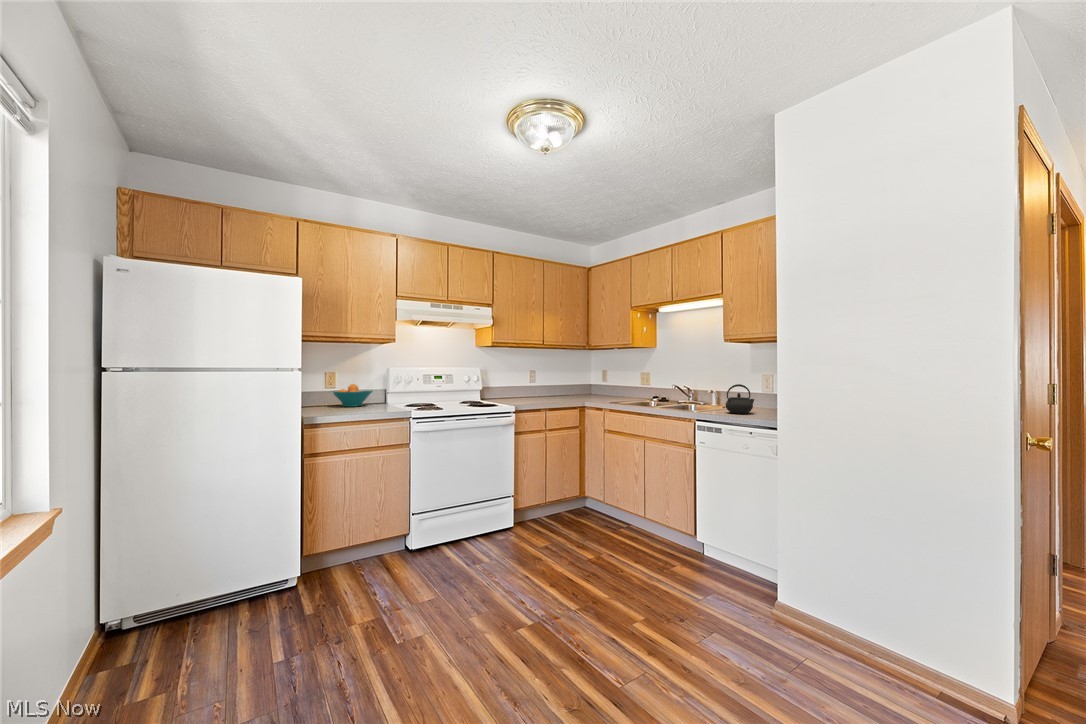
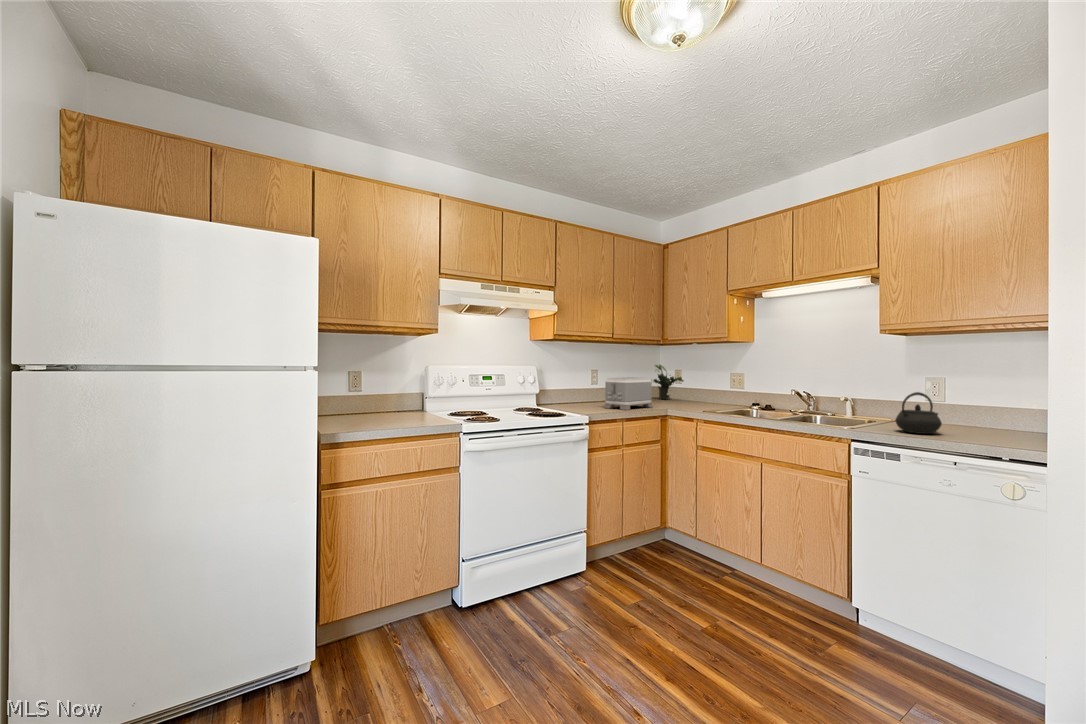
potted plant: none [585,366,613,395] -> present [653,365,683,400]
toaster: none [534,376,576,402] -> present [604,377,653,410]
fruit bowl: present [333,384,372,407] -> none [357,386,409,415]

